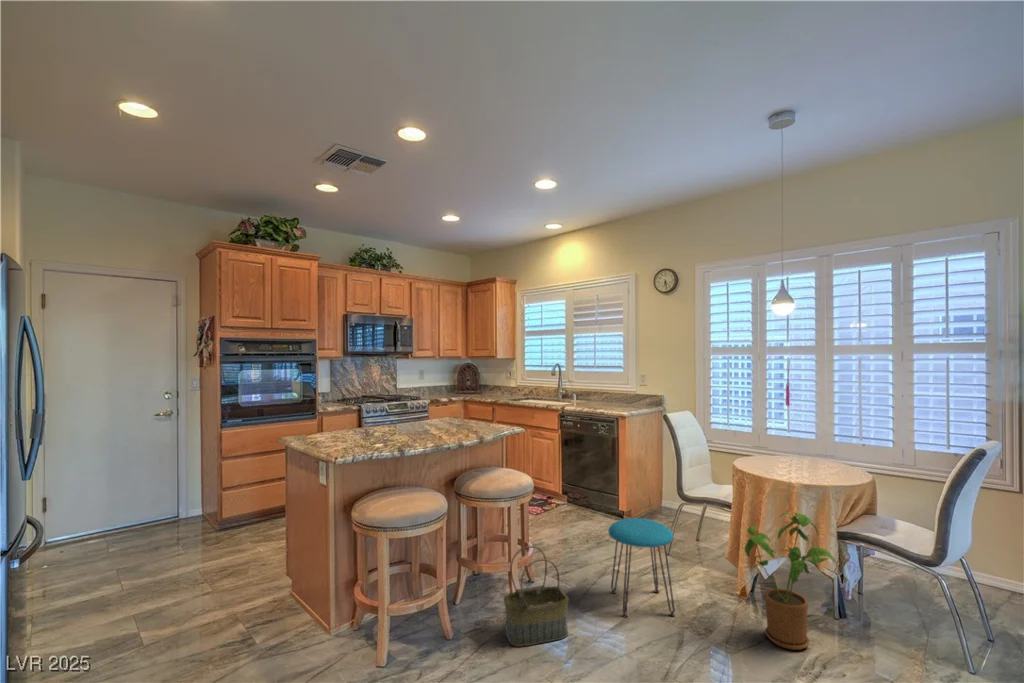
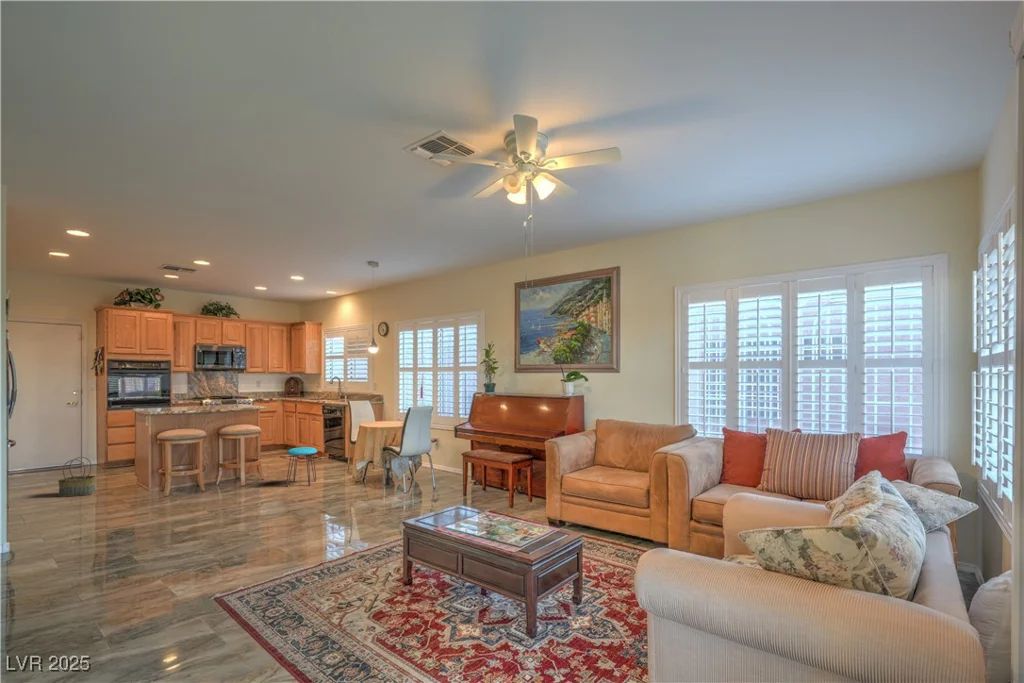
house plant: present [745,512,836,650] -> none [333,437,364,491]
basket: present [504,546,569,647] -> present [58,457,96,497]

